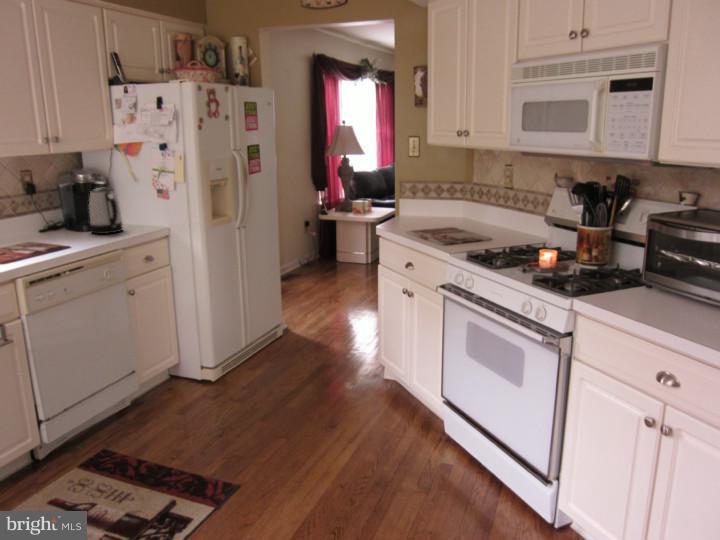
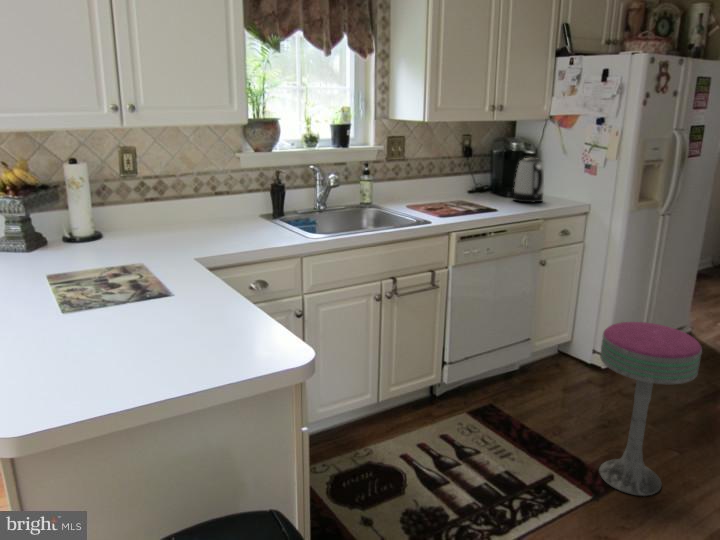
bar stool: none [193,330,278,491] -> present [599,322,702,496]

